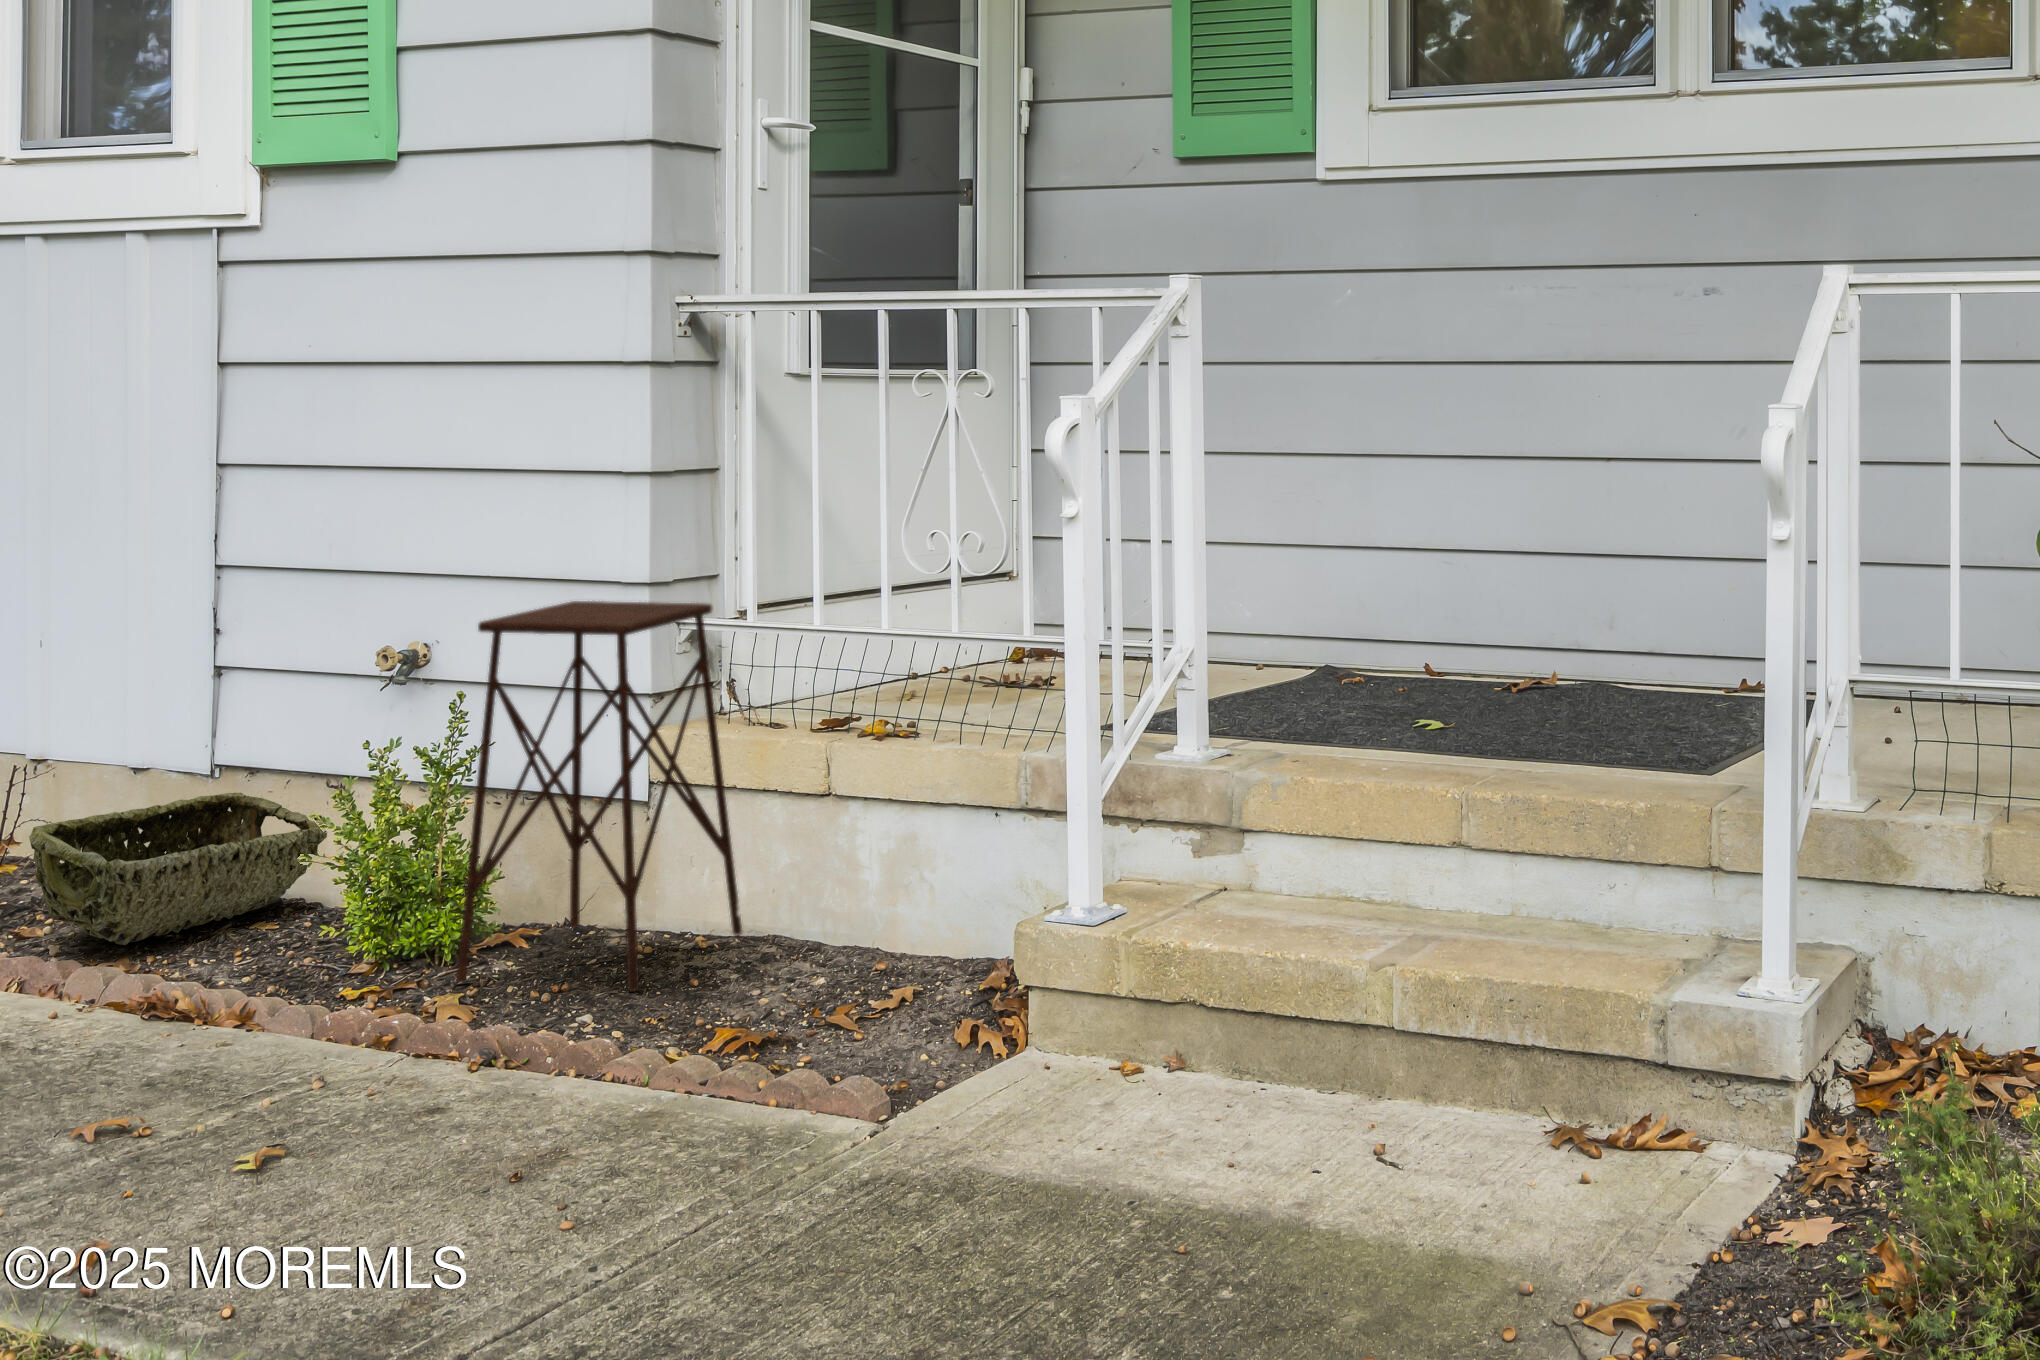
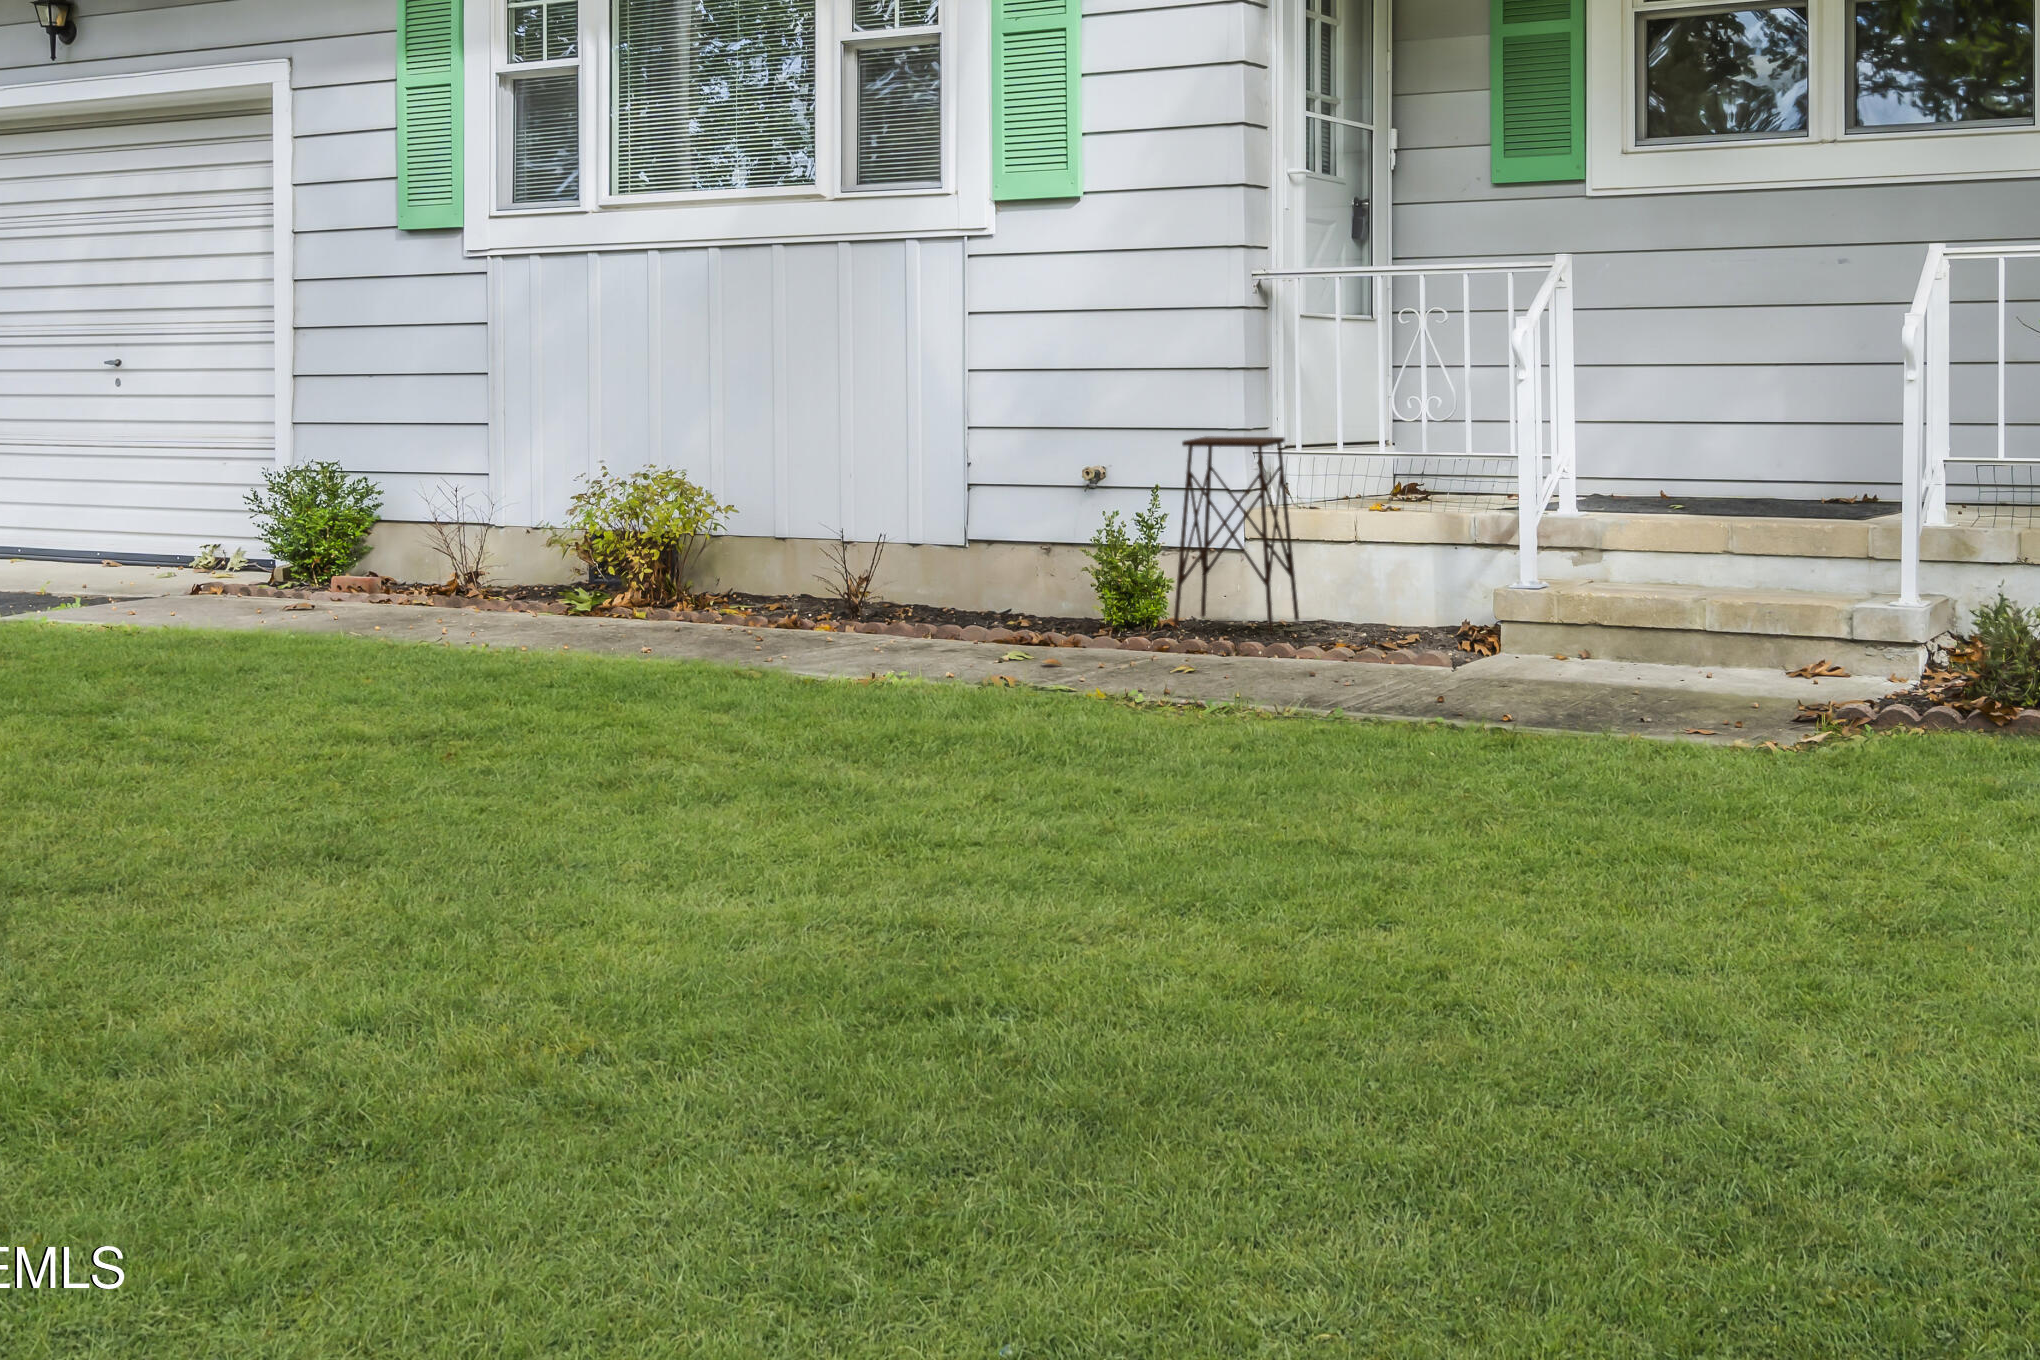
woven basket: present [29,793,327,945] -> none [922,551,1050,619]

